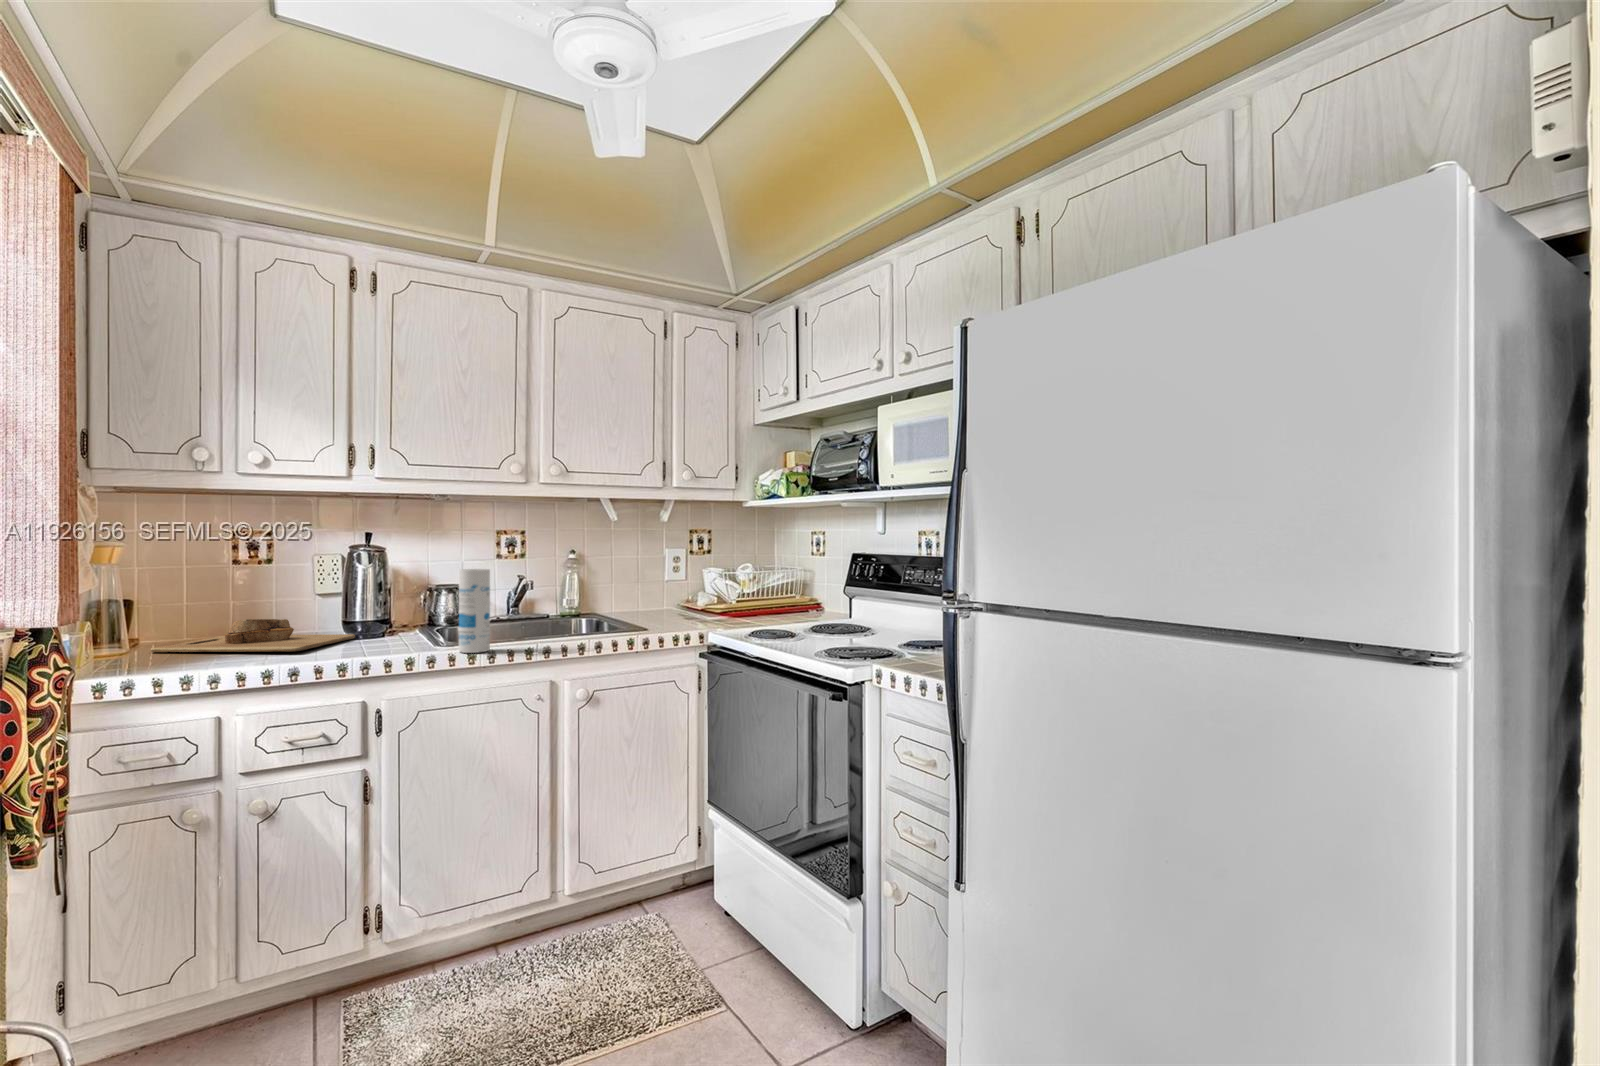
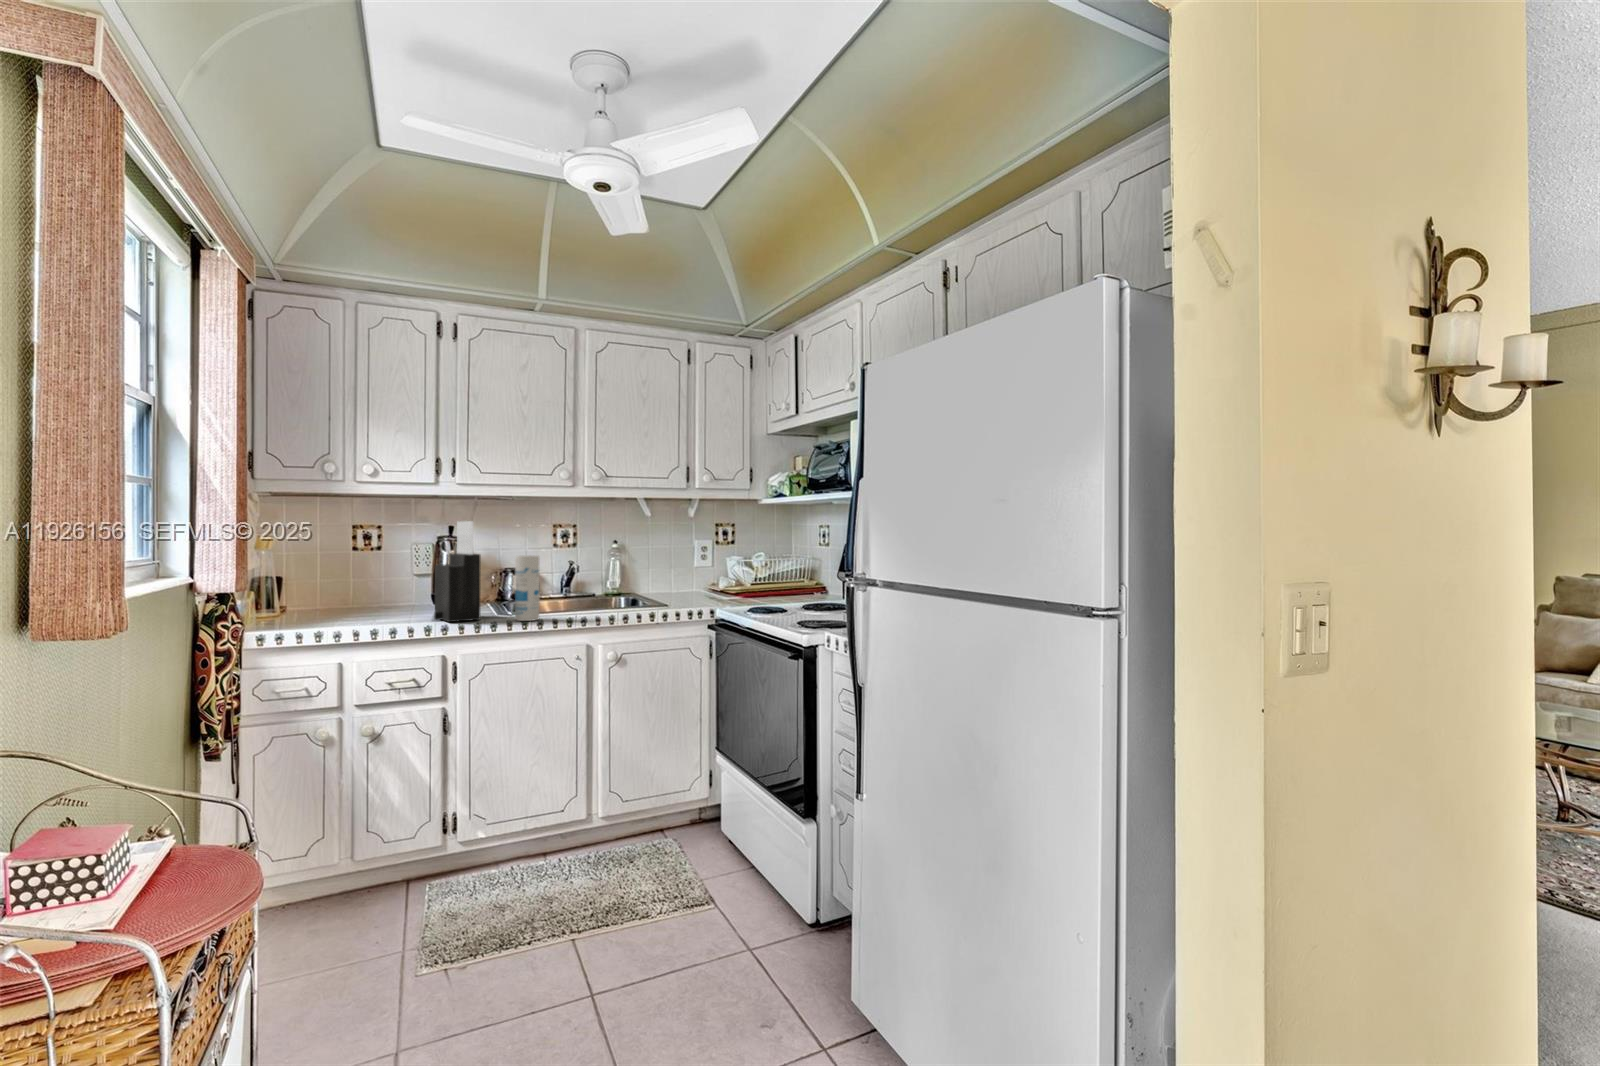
knife block: none [349,525,413,657] -> present [434,521,481,622]
cutting board: present [151,619,355,652] -> none [294,593,442,618]

